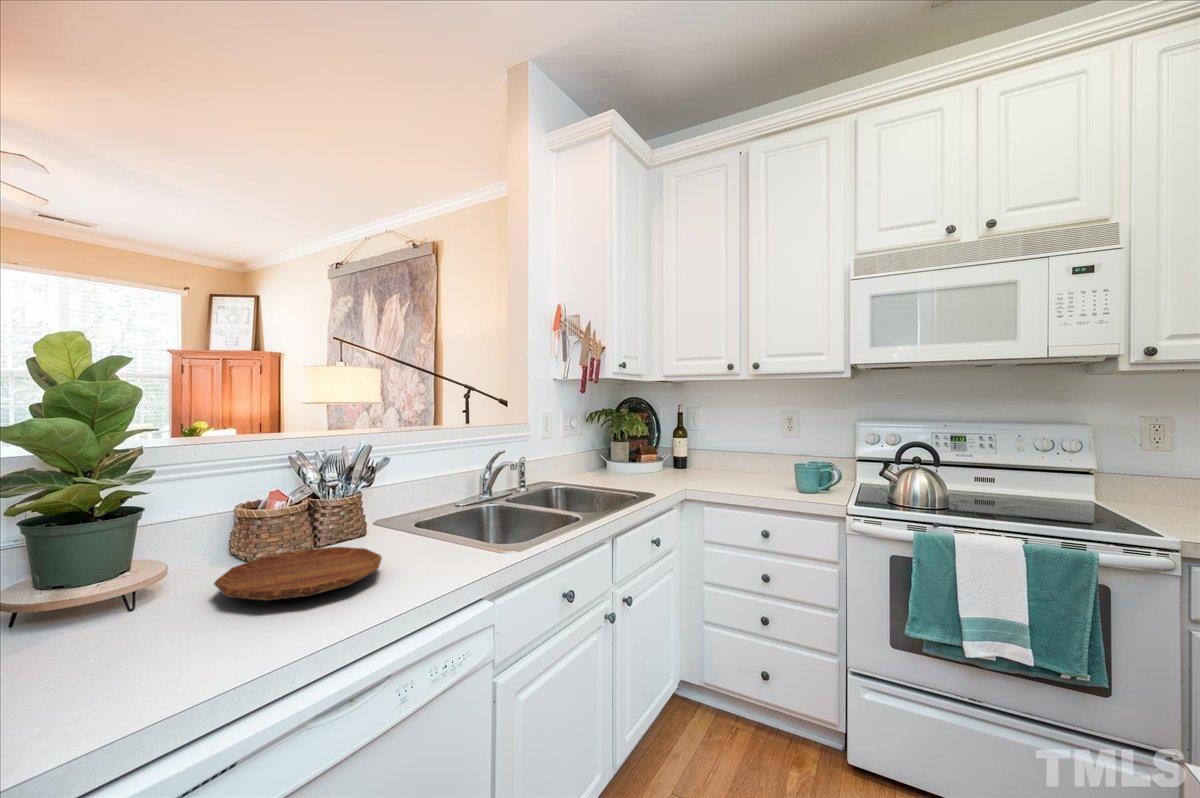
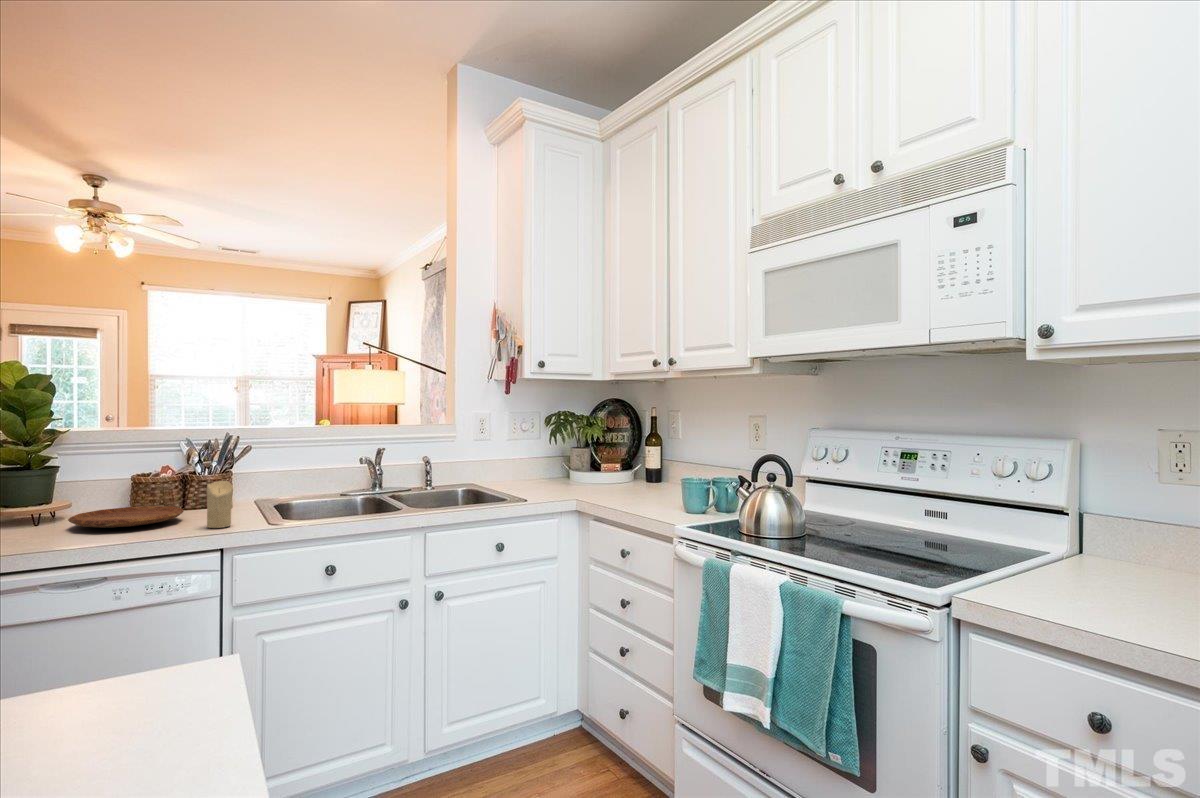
candle: none [438,503,469,570] -> present [207,481,233,528]

